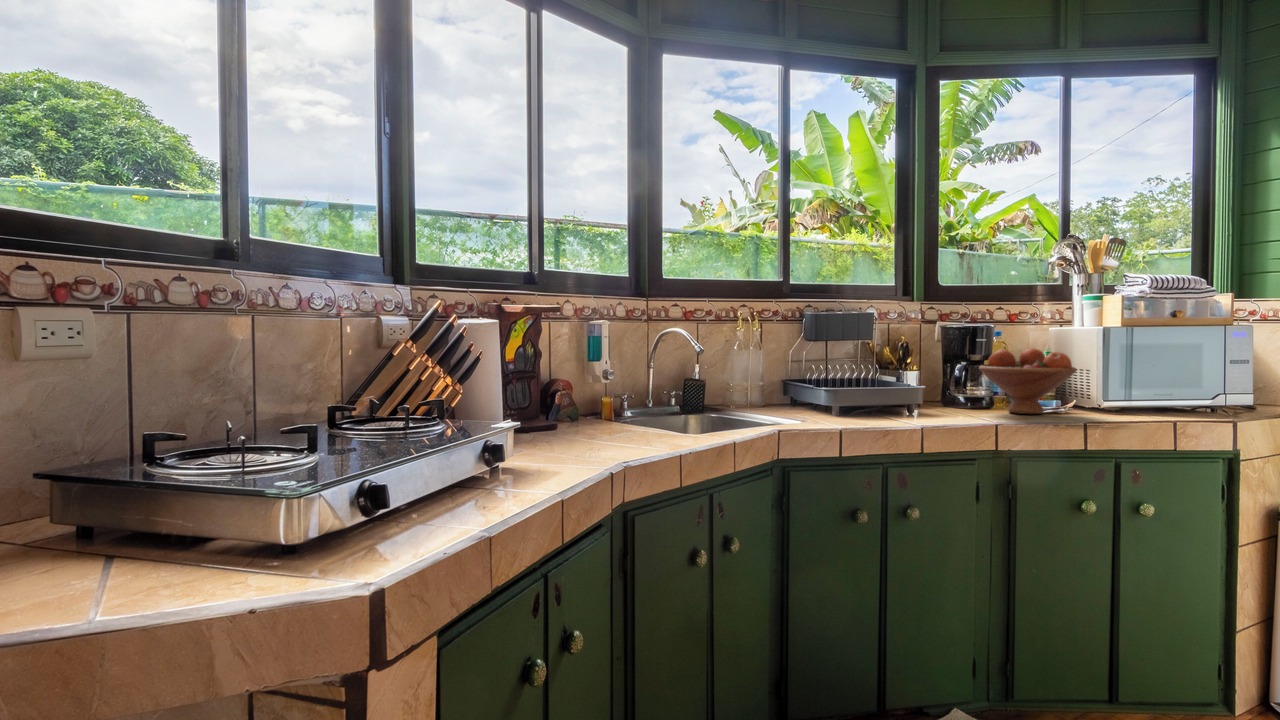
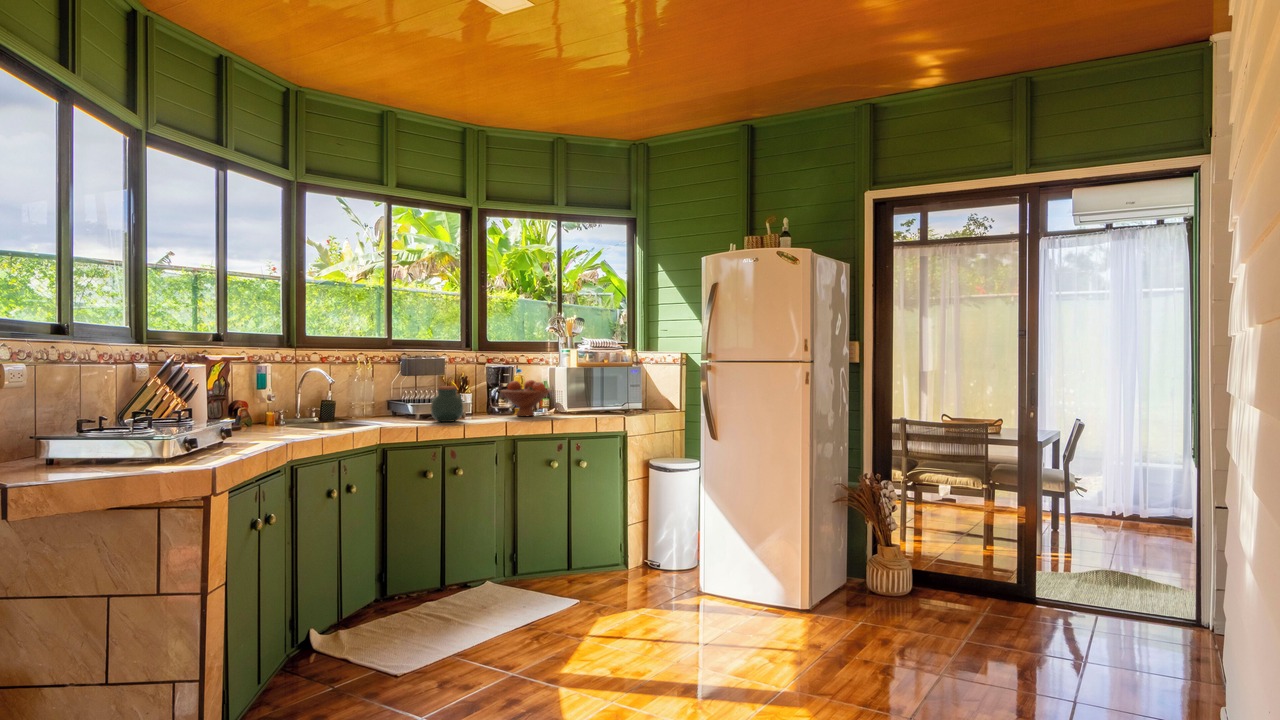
jar: none [862,358,921,421] -> present [431,386,464,422]

